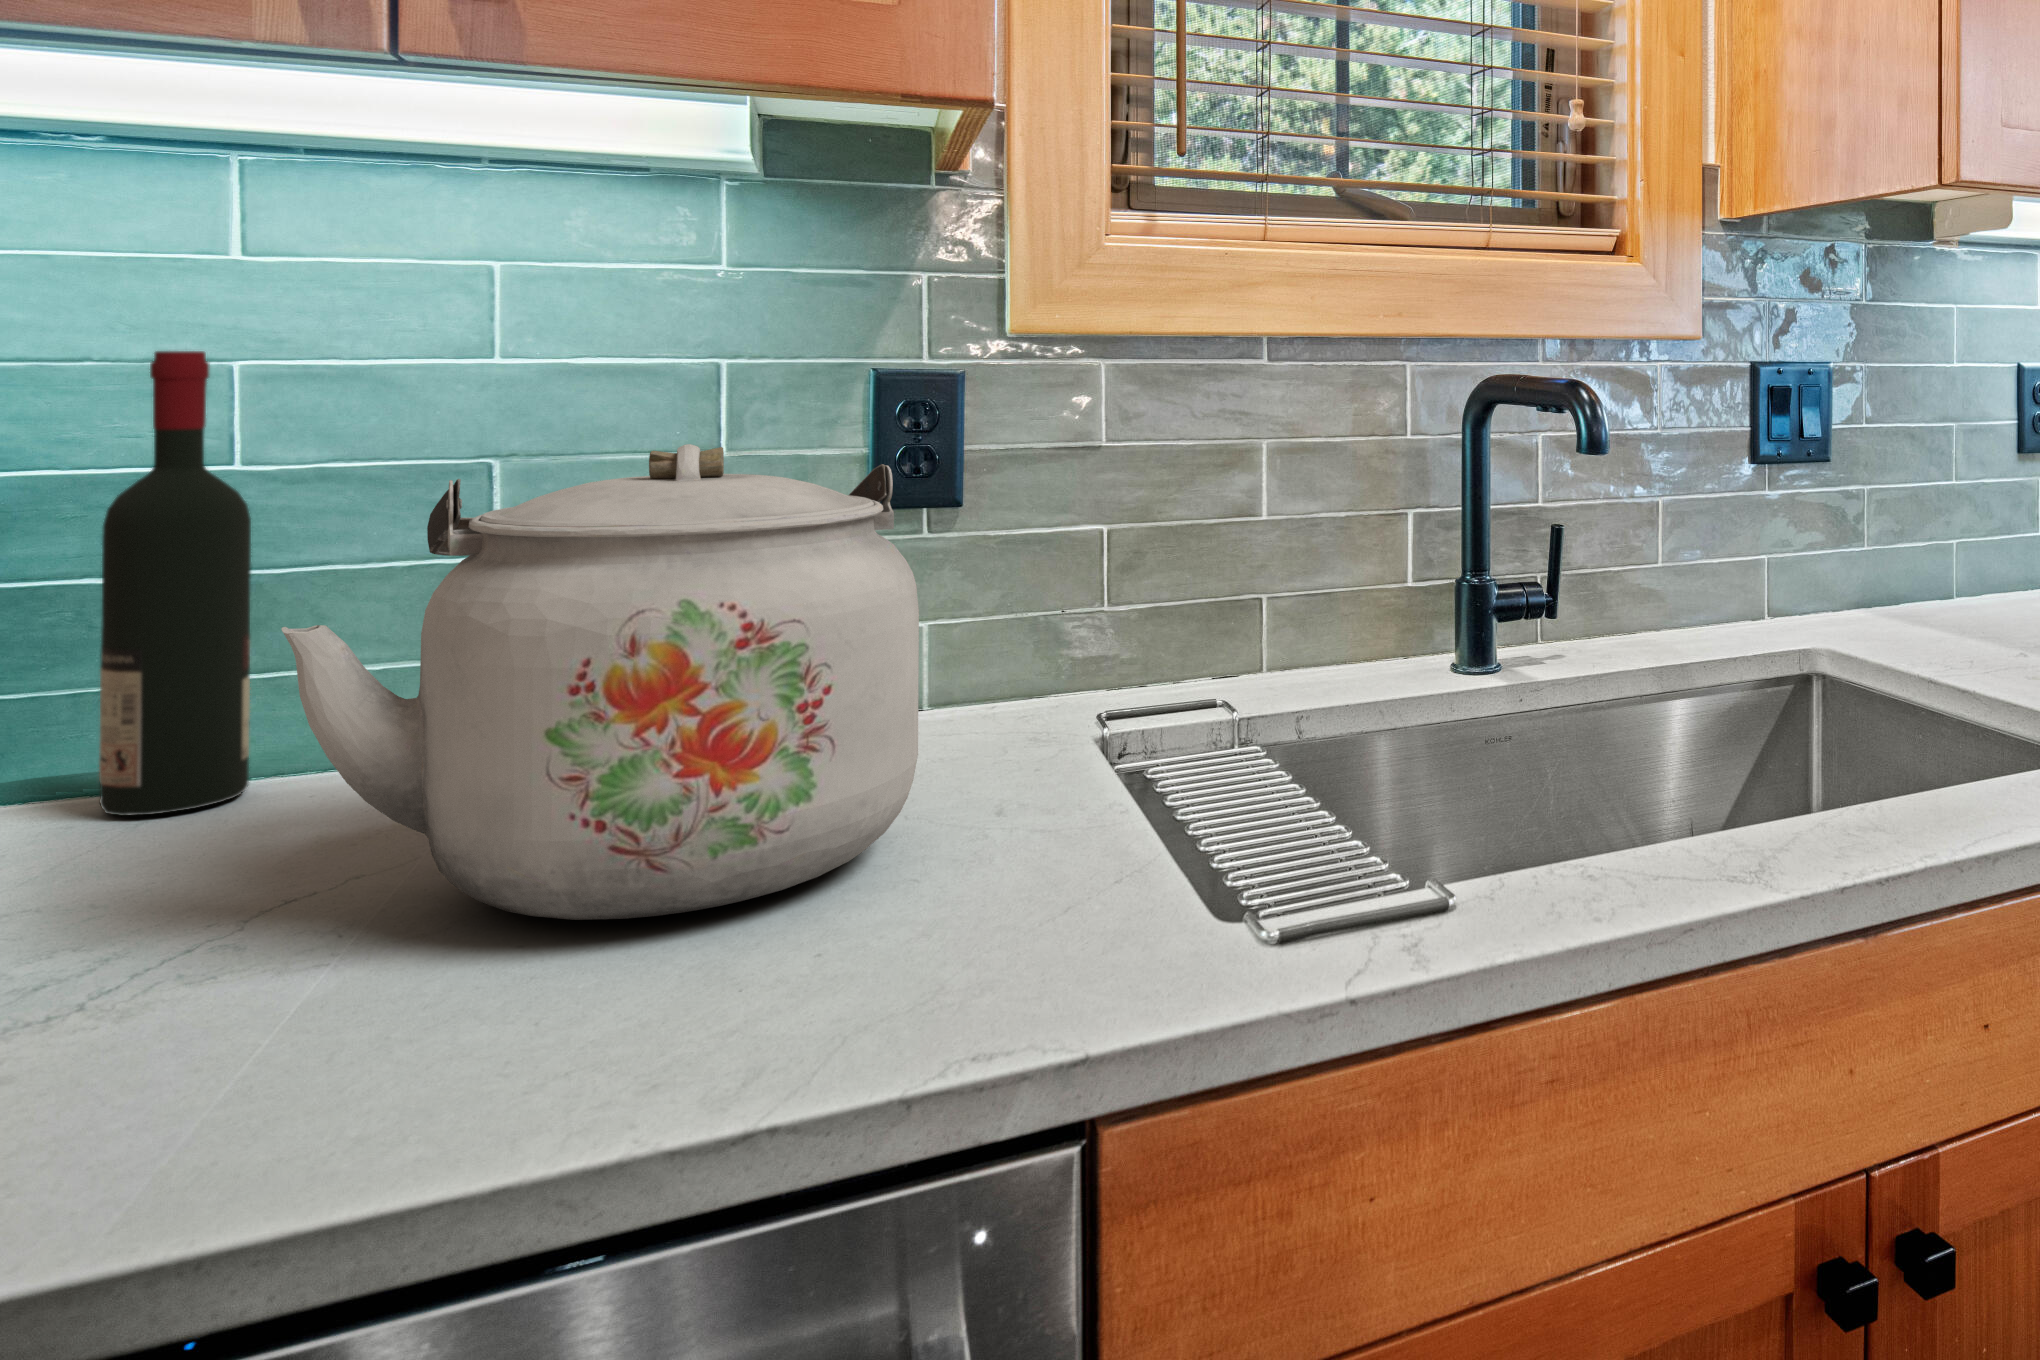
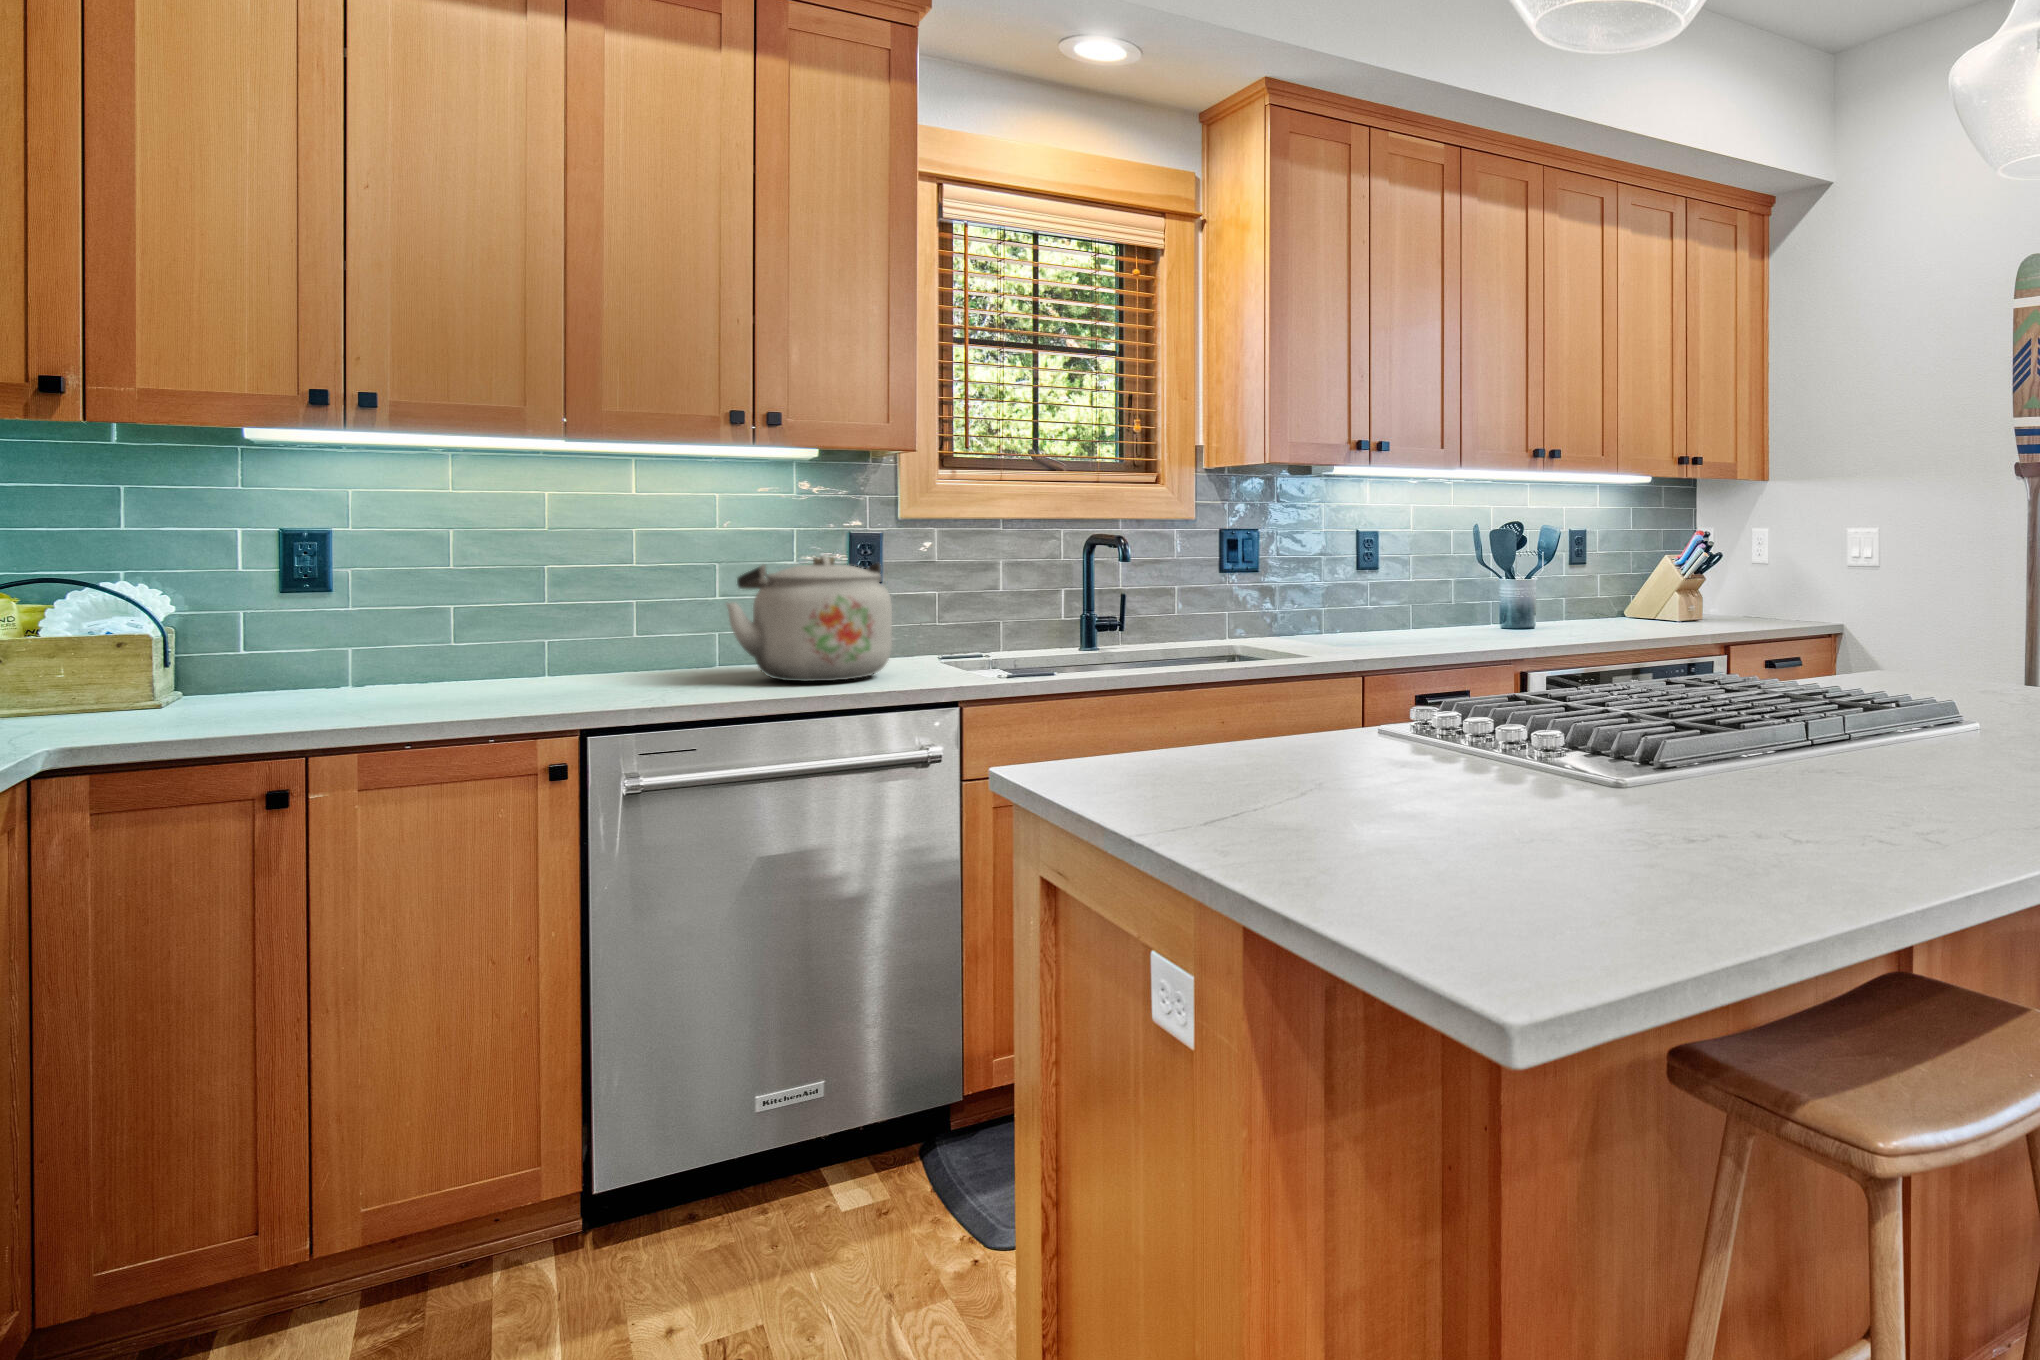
wine bottle: present [99,351,251,816] -> none [610,526,652,672]

